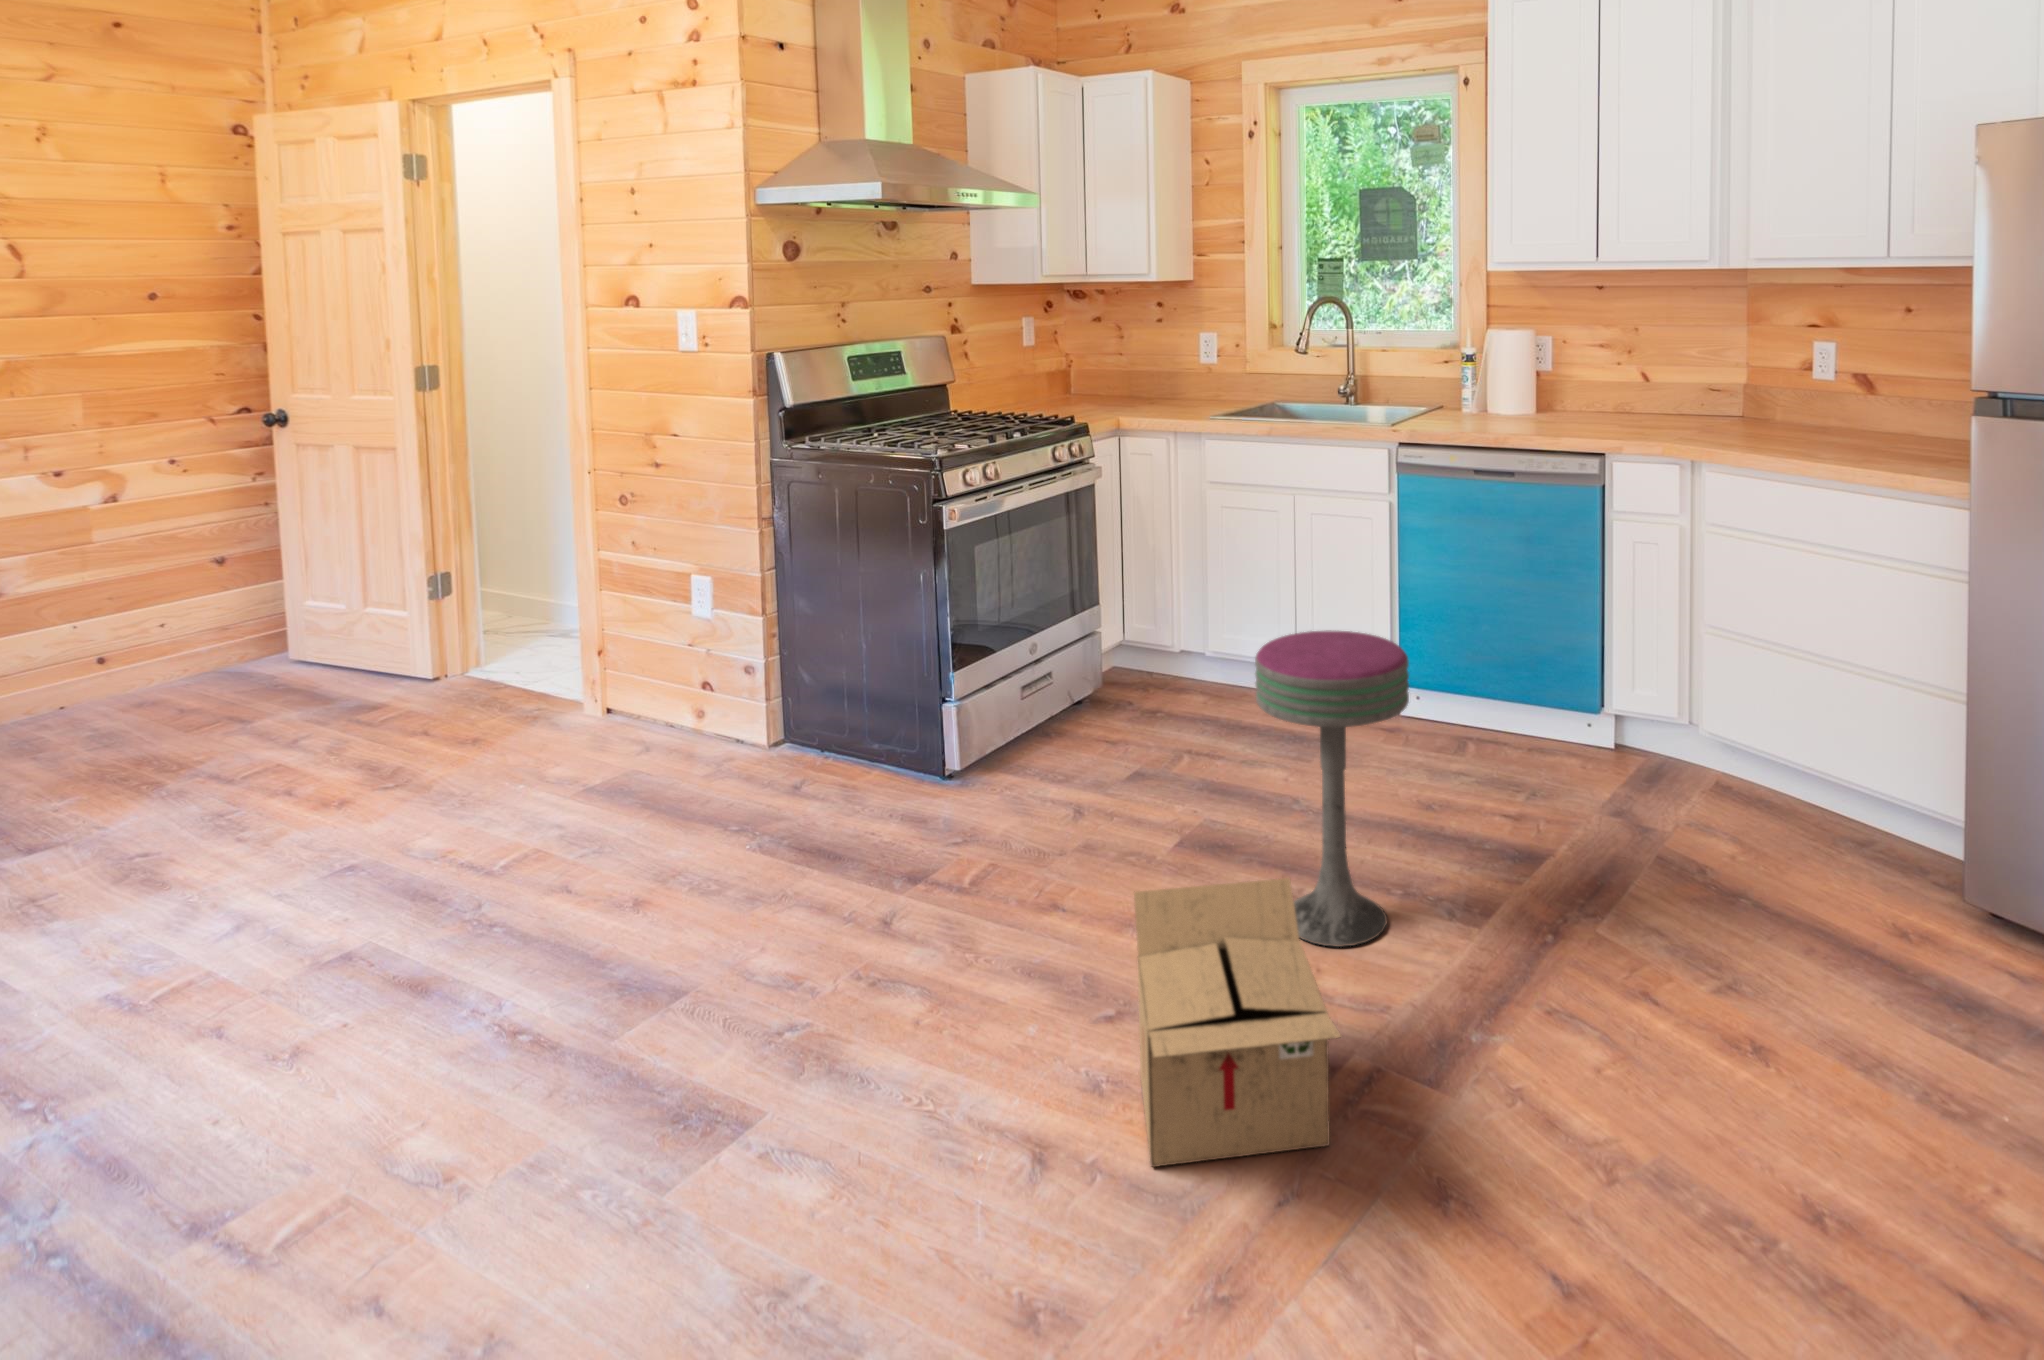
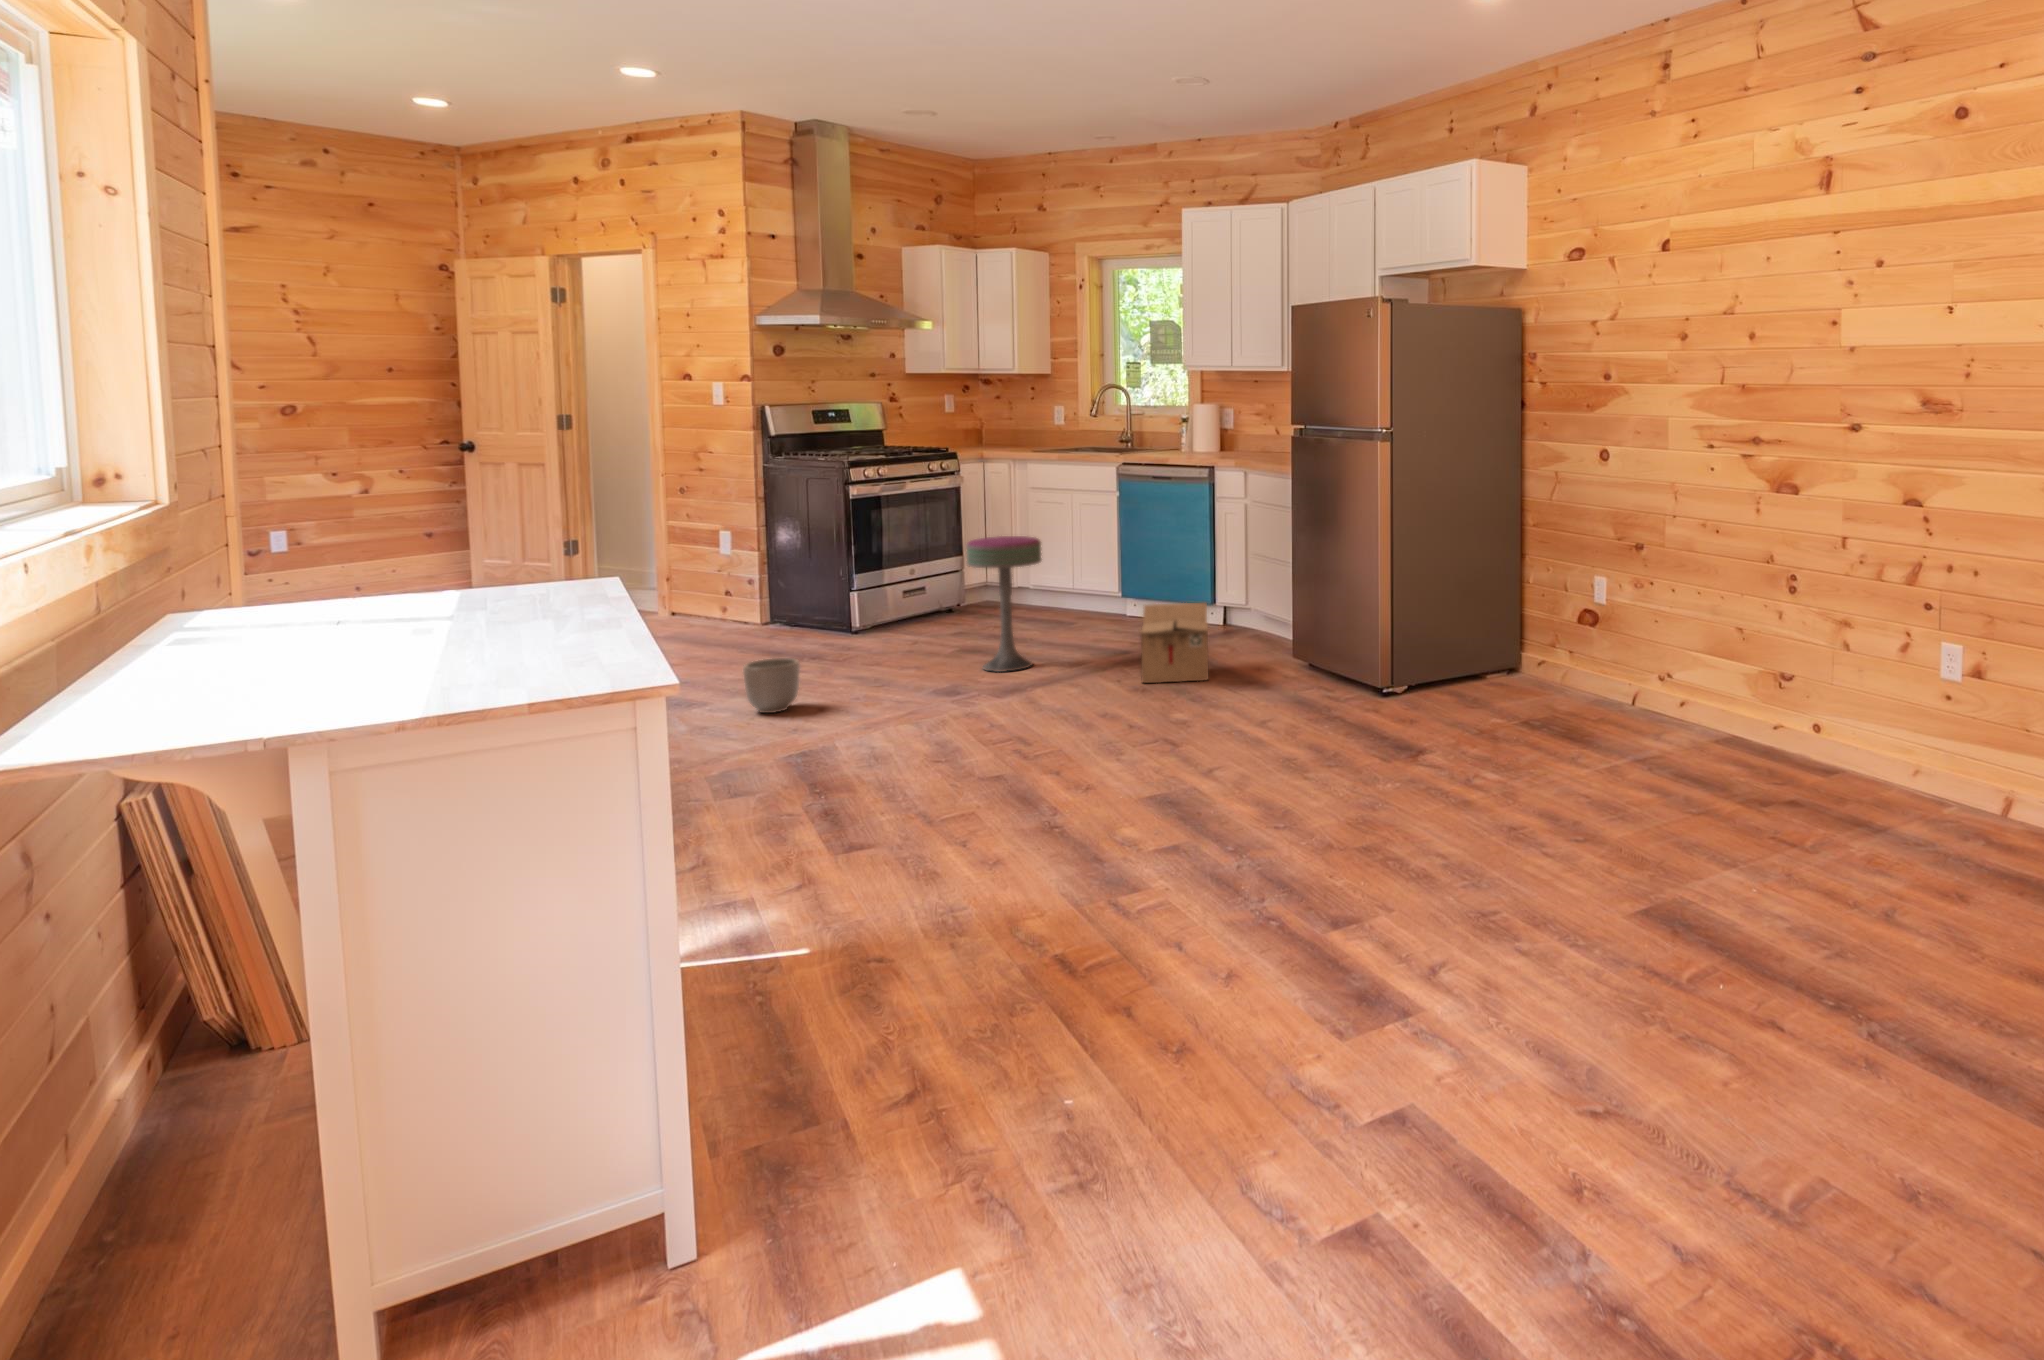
cardboard box: present [1134,878,1341,1167] -> present [1141,603,1208,683]
planter: none [855,1006,983,1179] -> present [743,658,800,713]

